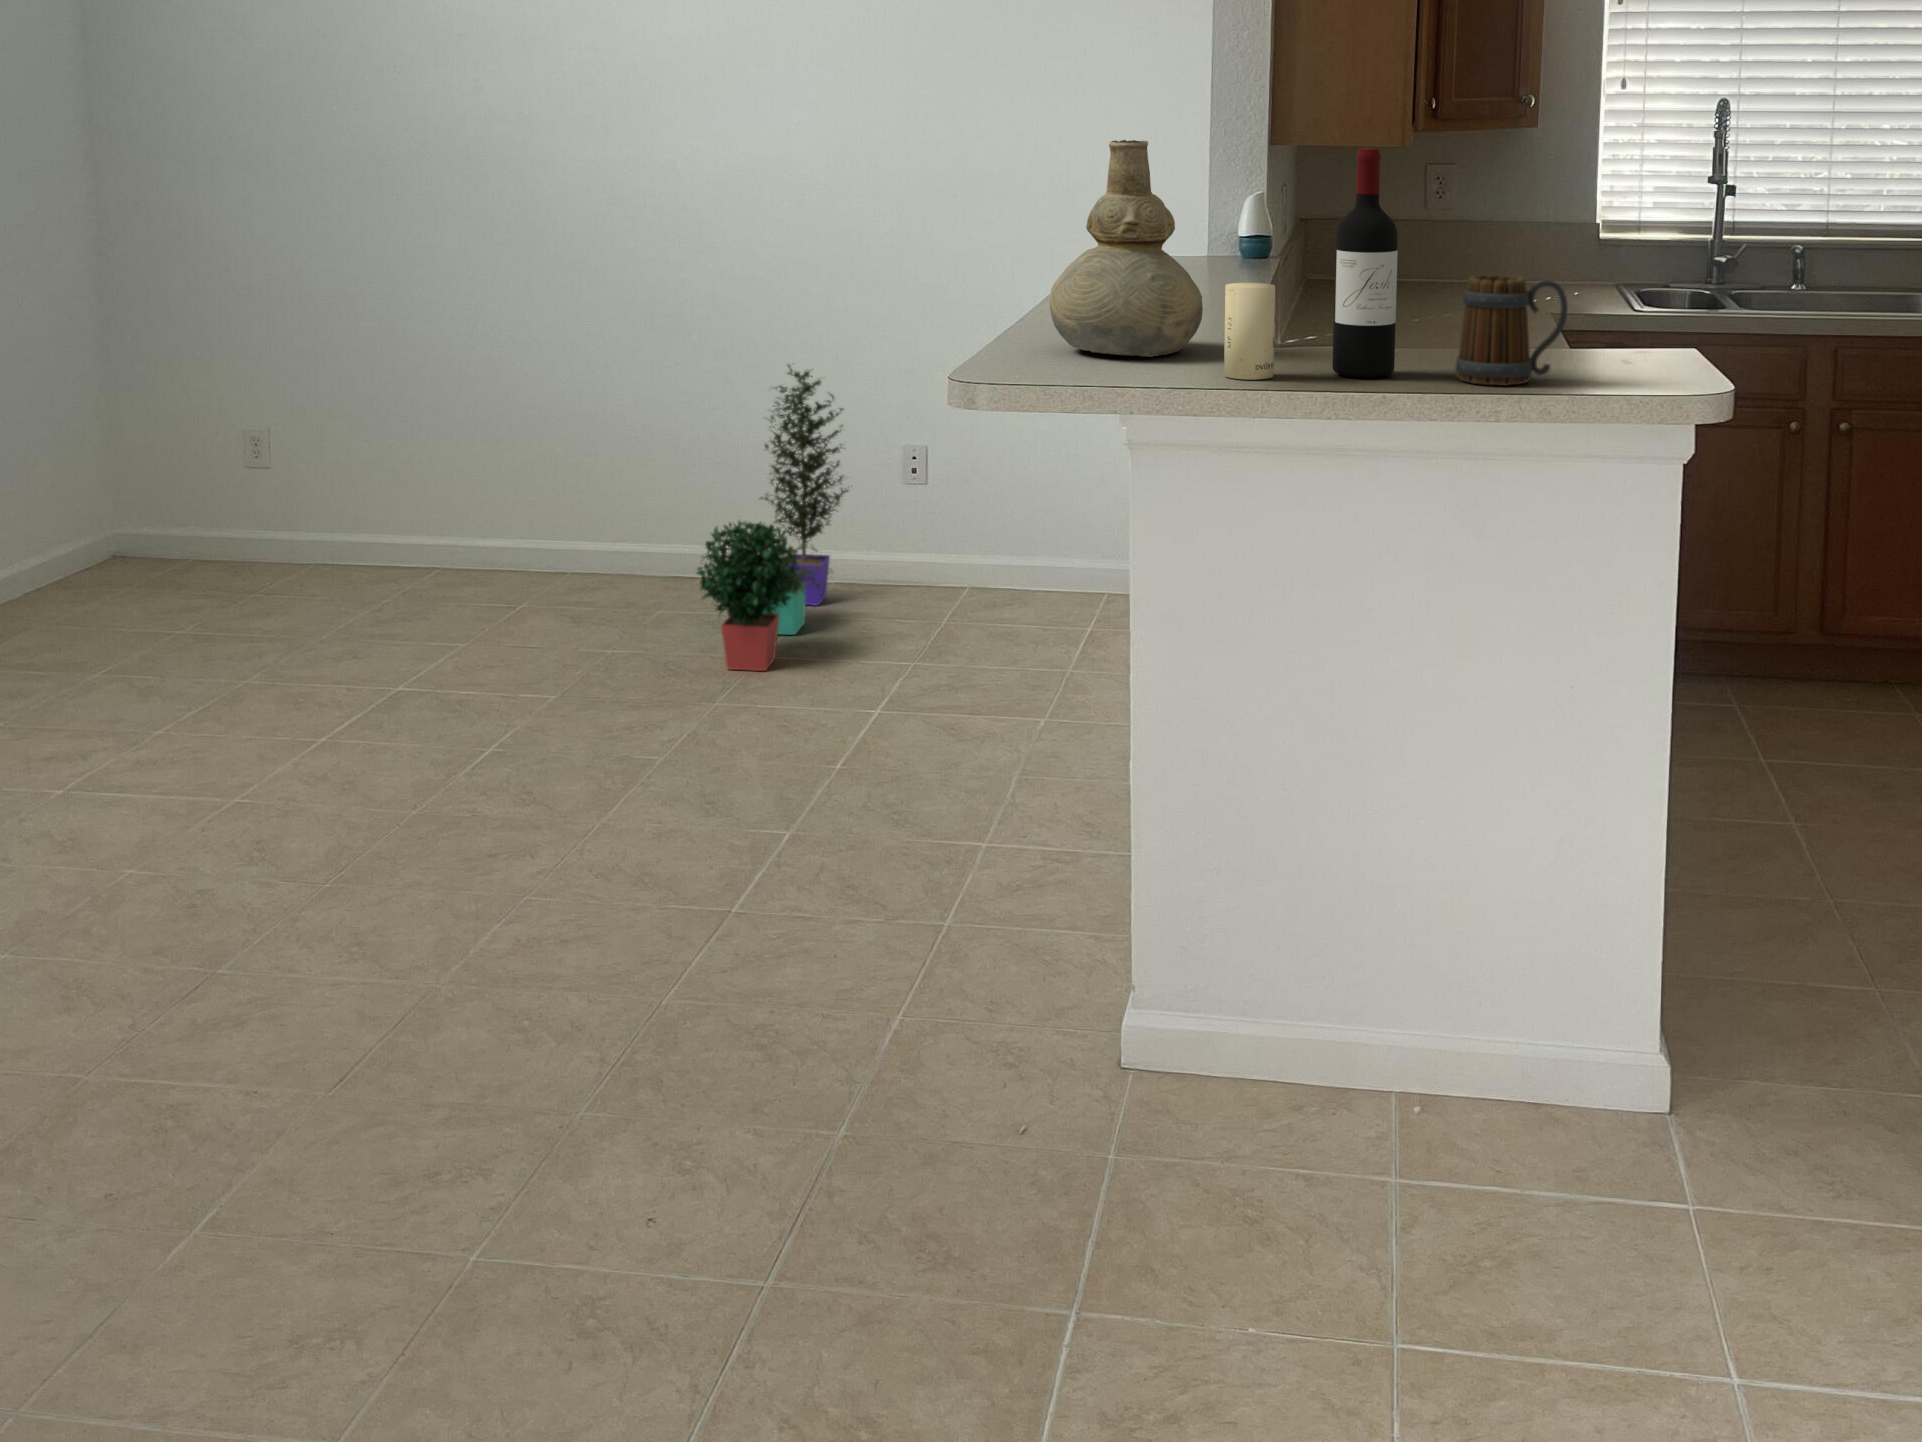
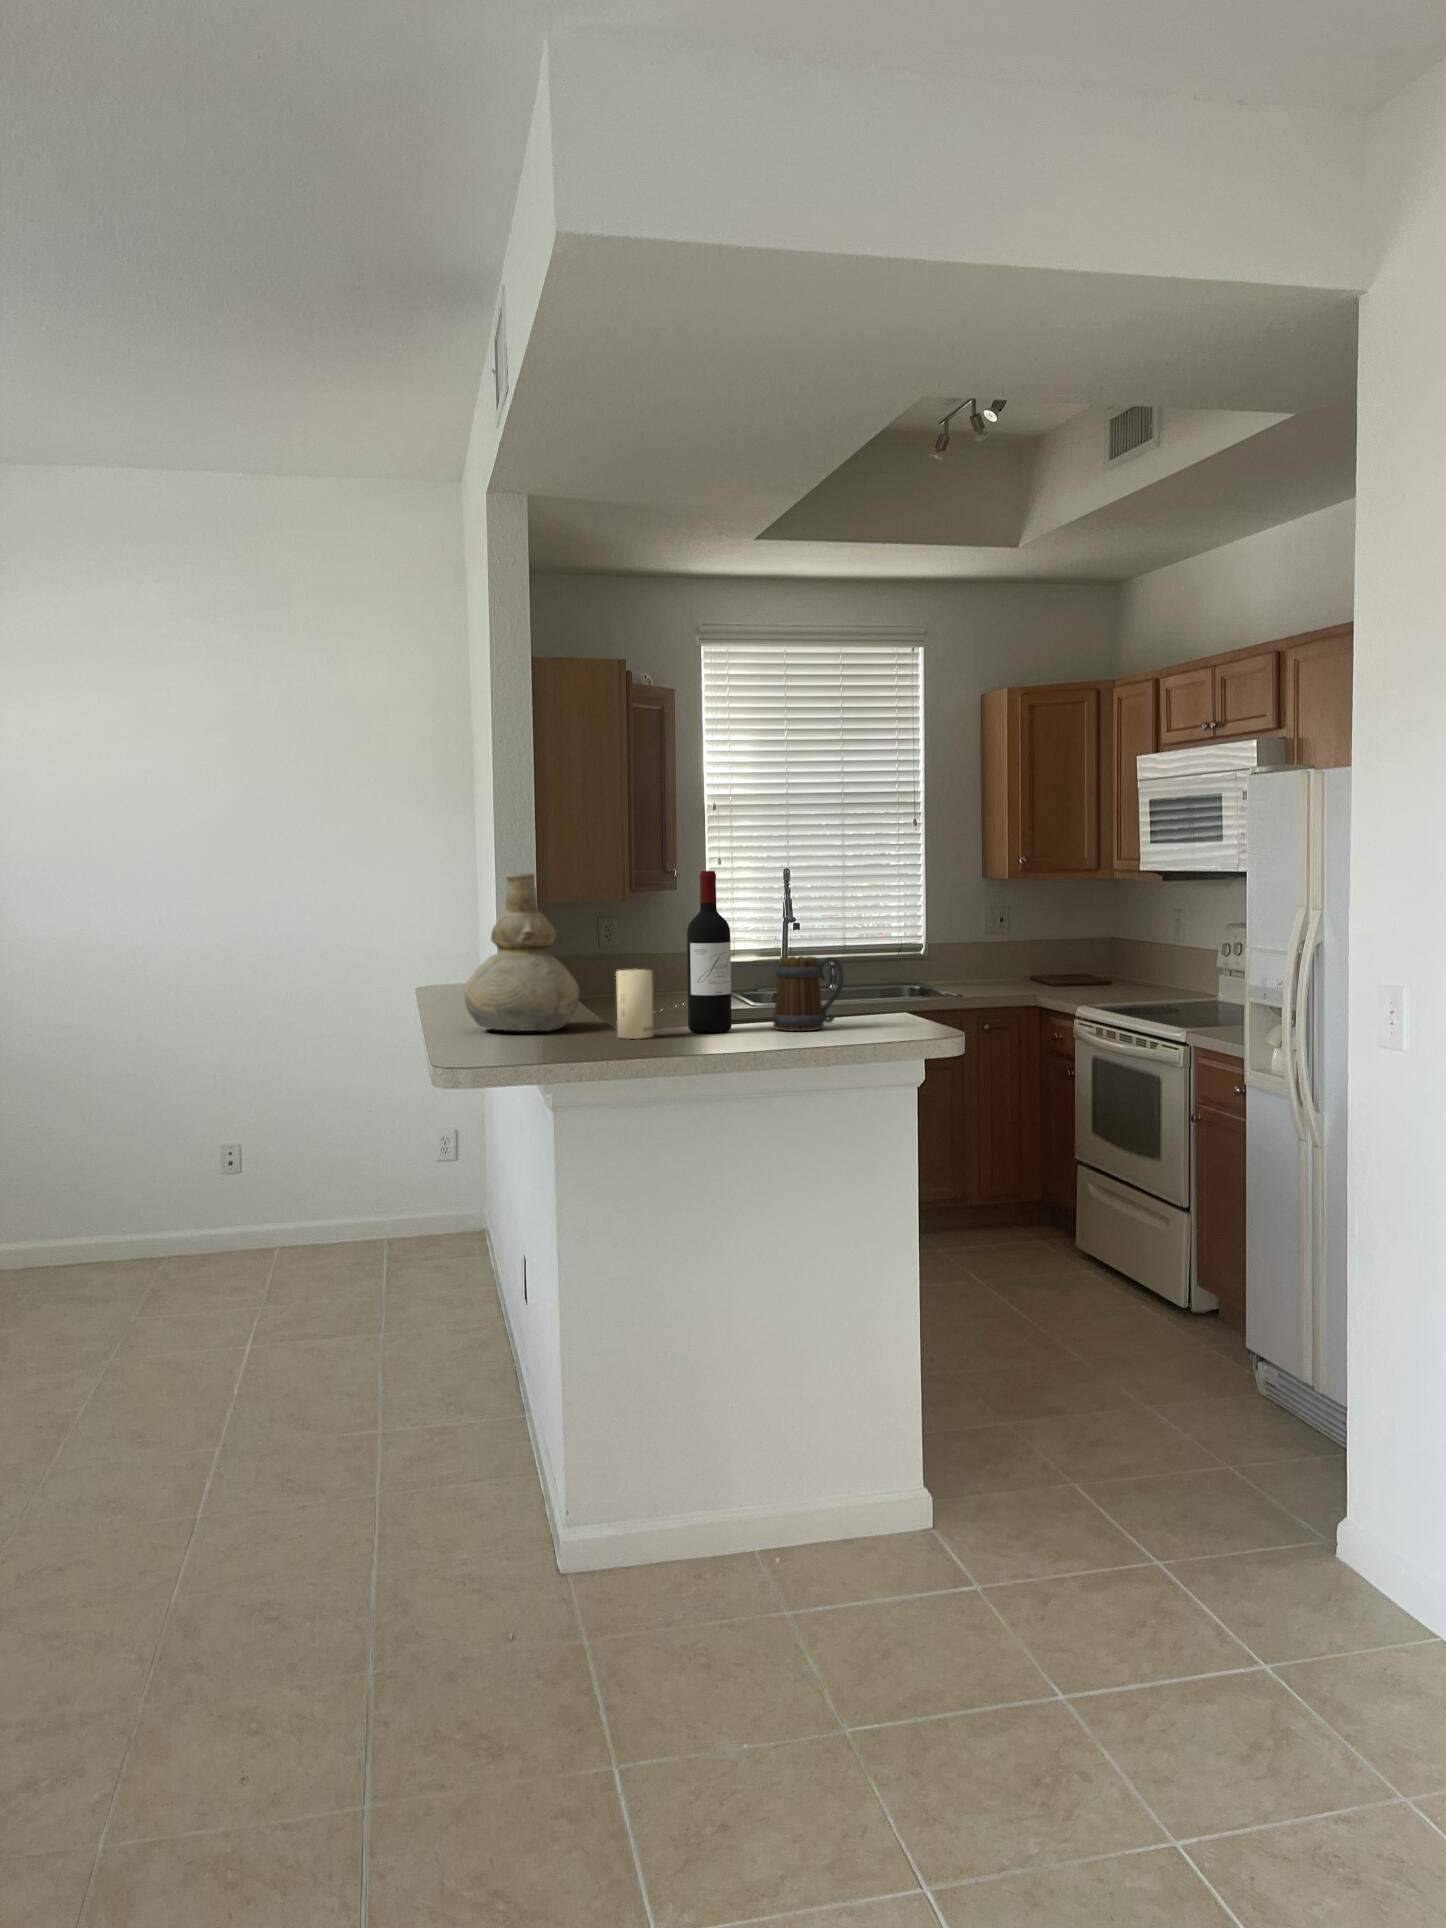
potted plant: present [697,364,848,671] -> none [67,1087,181,1338]

